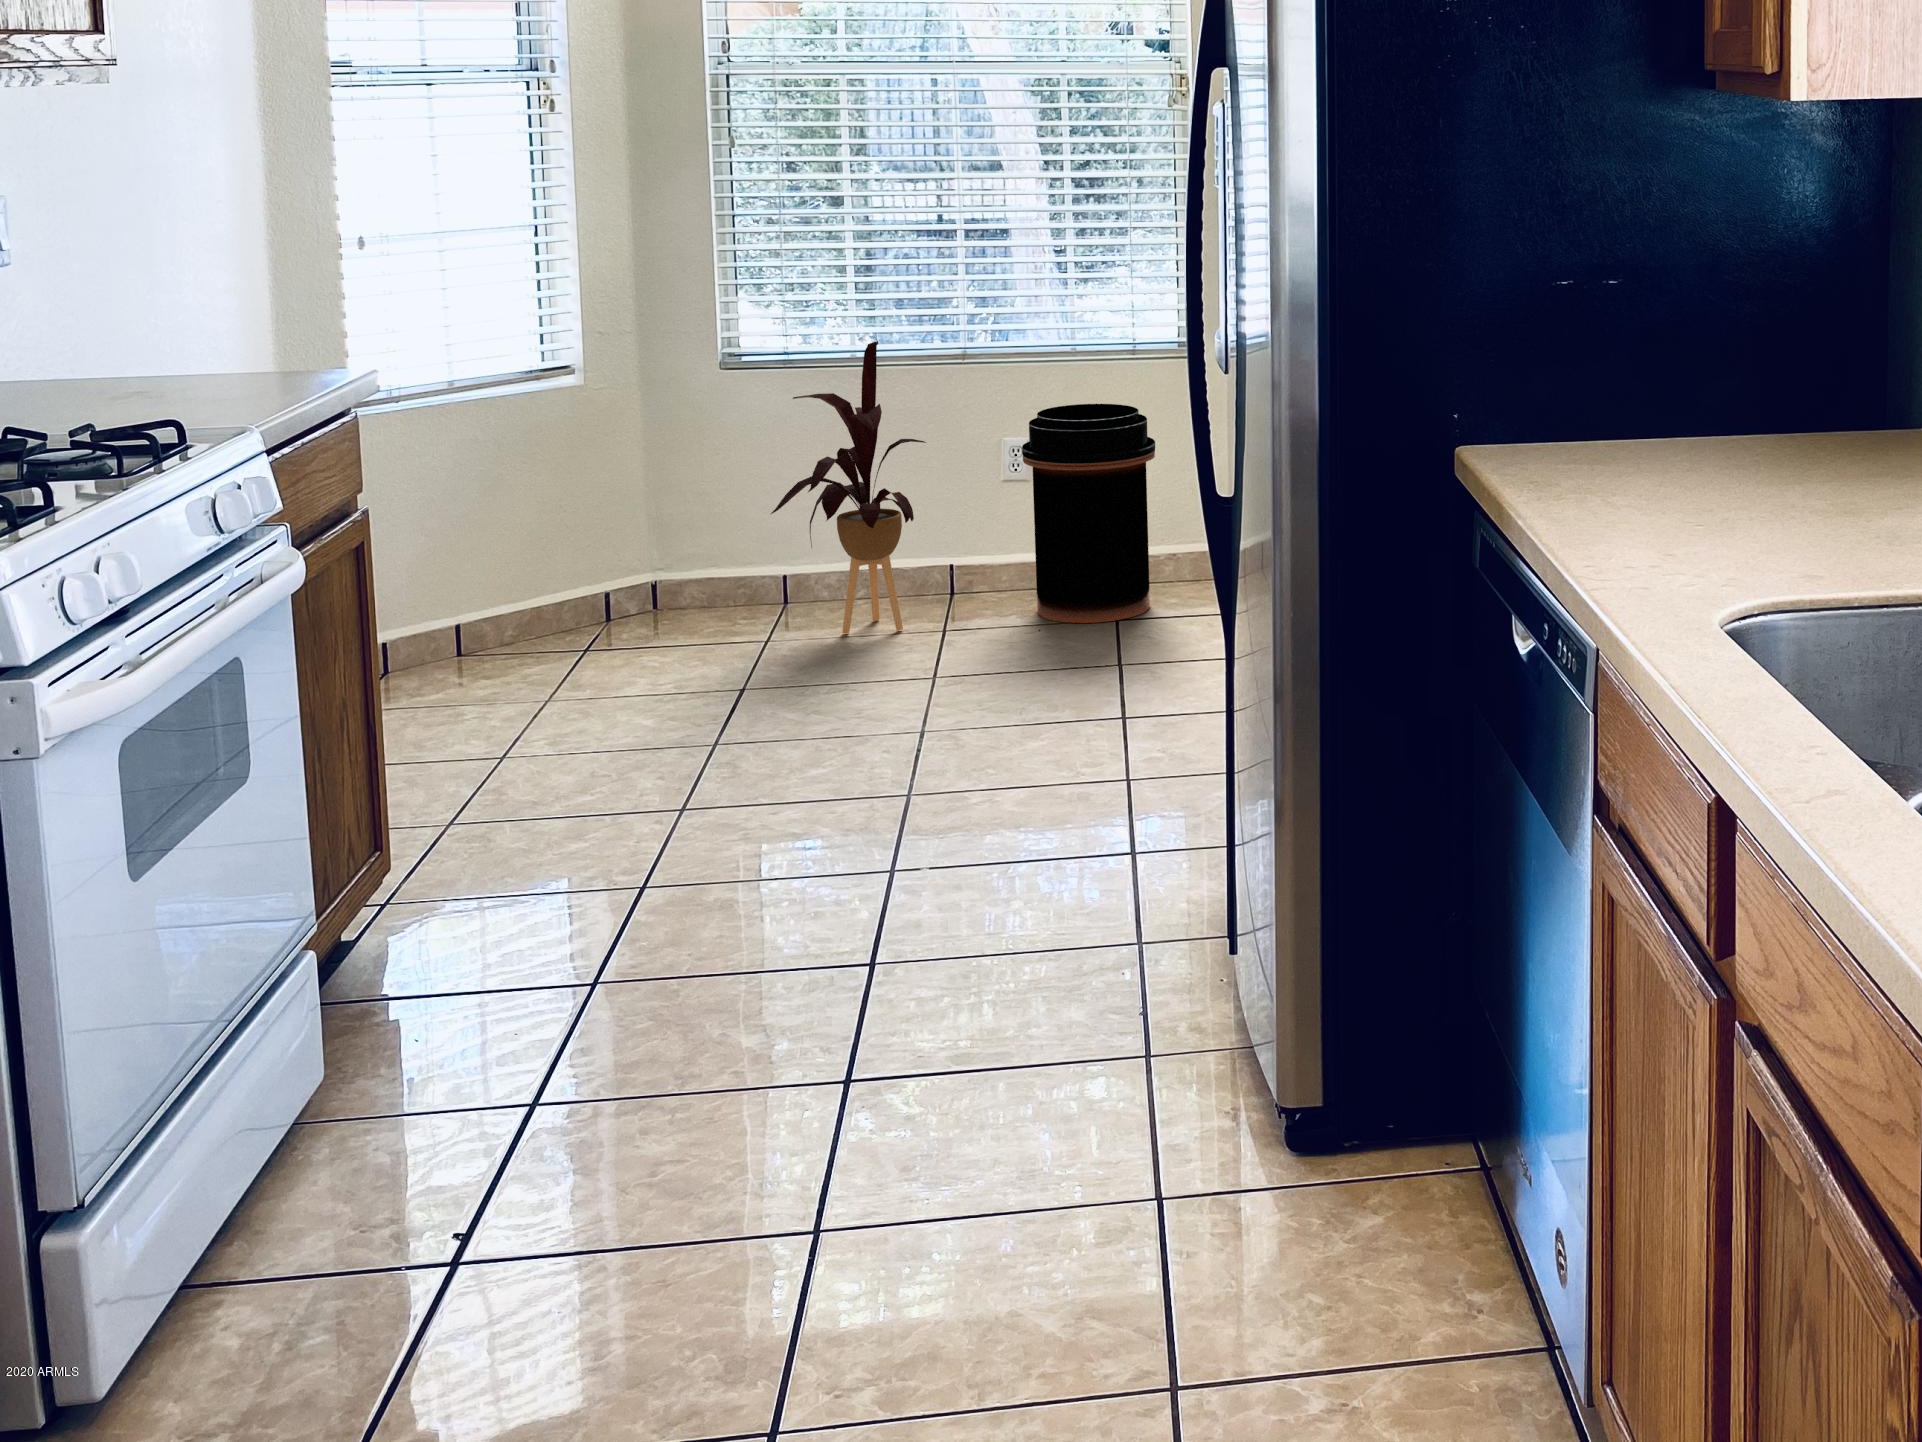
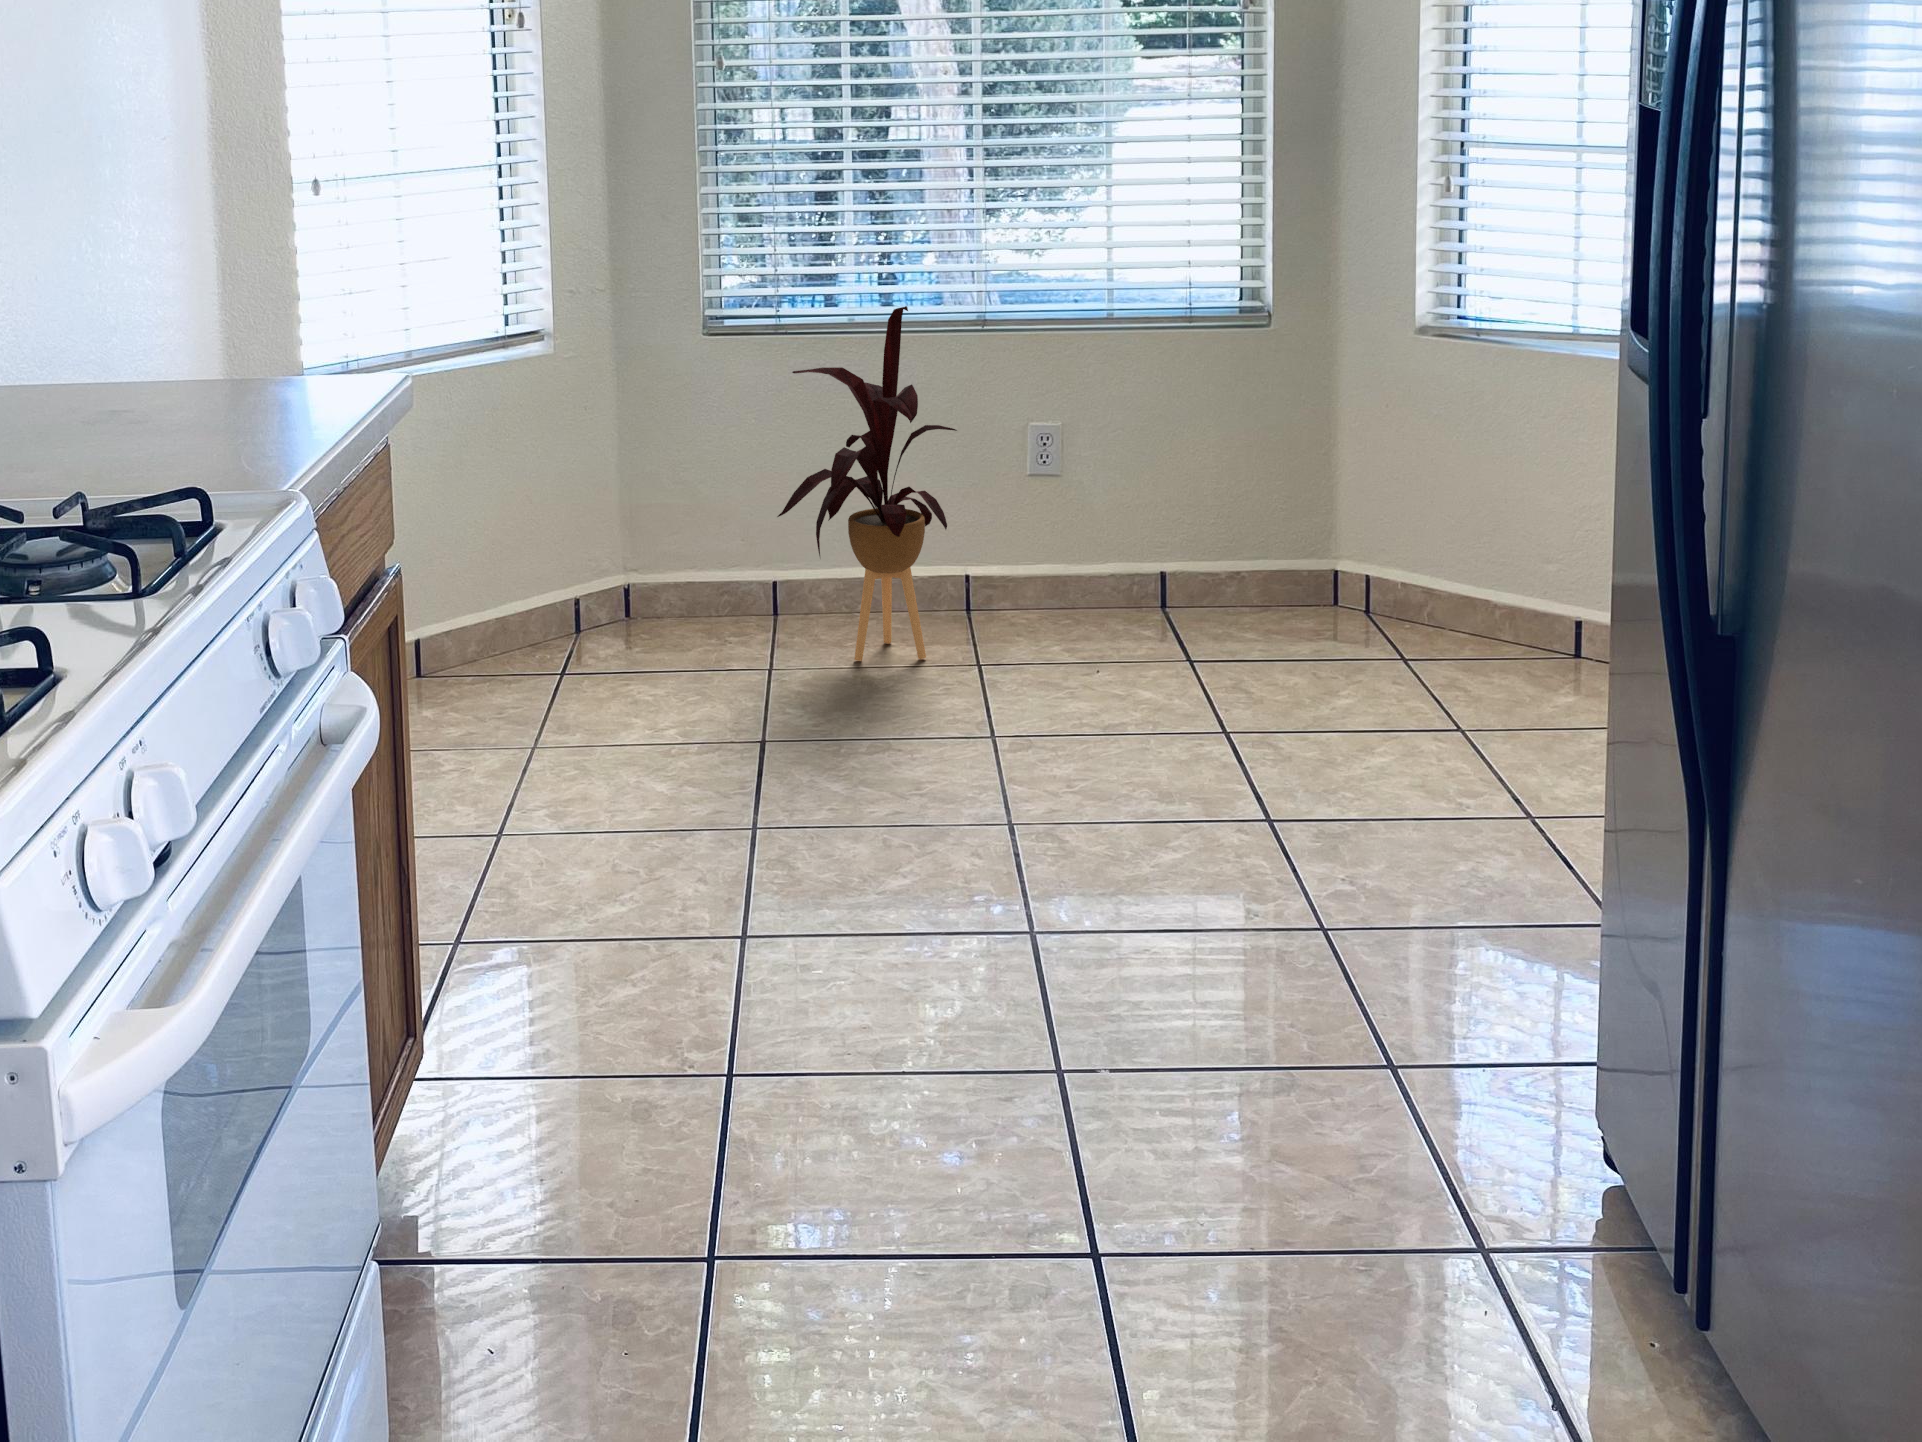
trash can: present [1022,404,1155,623] -> none [1065,381,1230,657]

